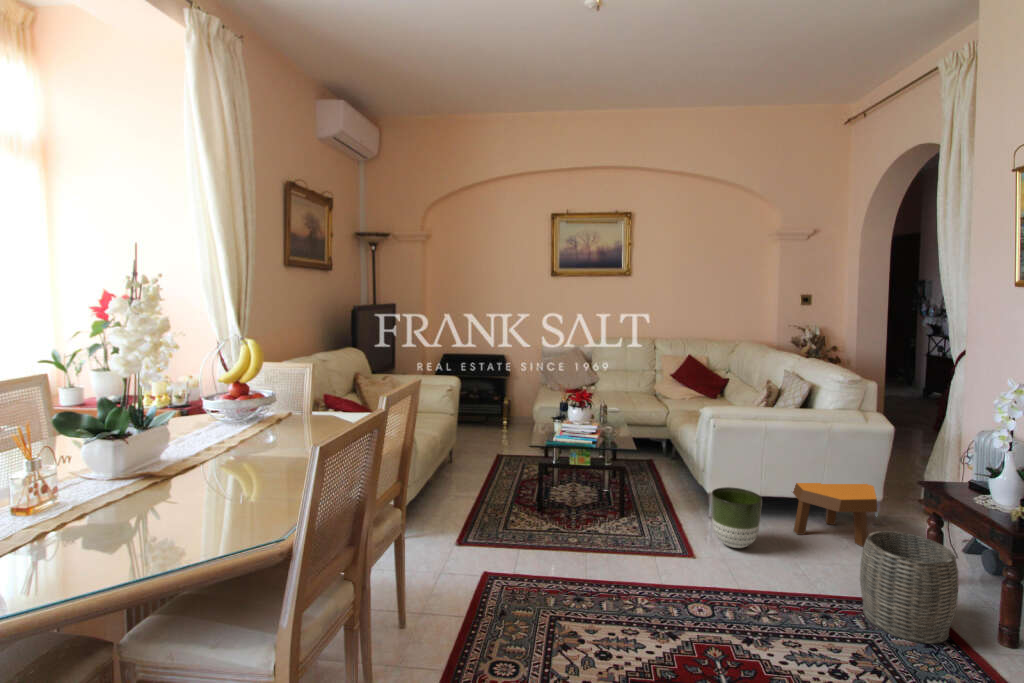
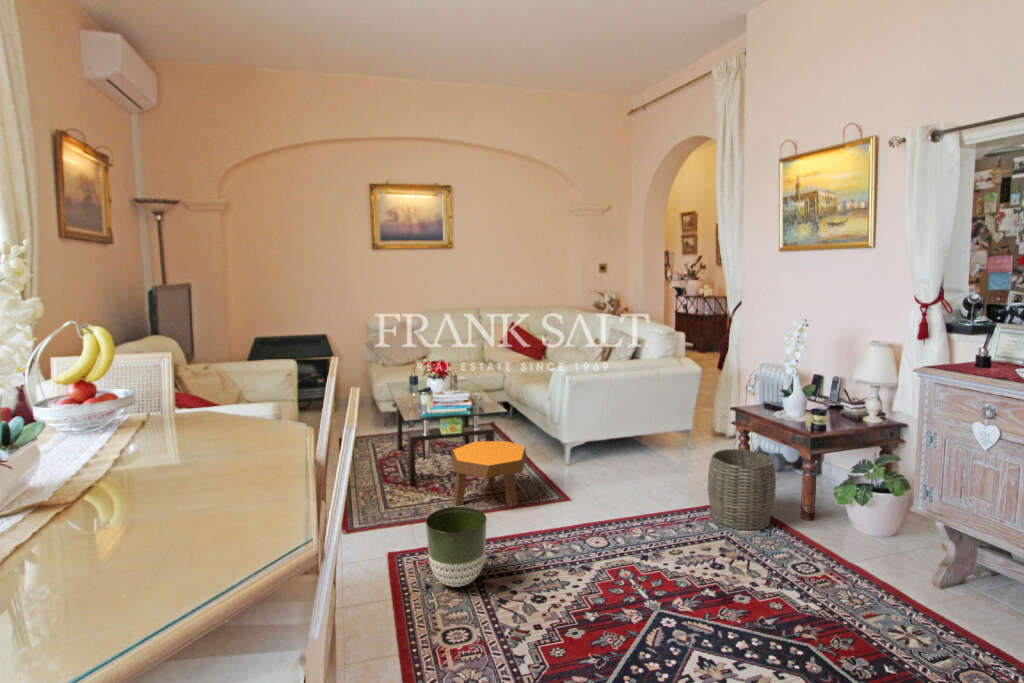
footstool: present [793,483,877,546] -> present [451,441,527,507]
planter: present [712,487,762,548] -> present [426,507,487,587]

